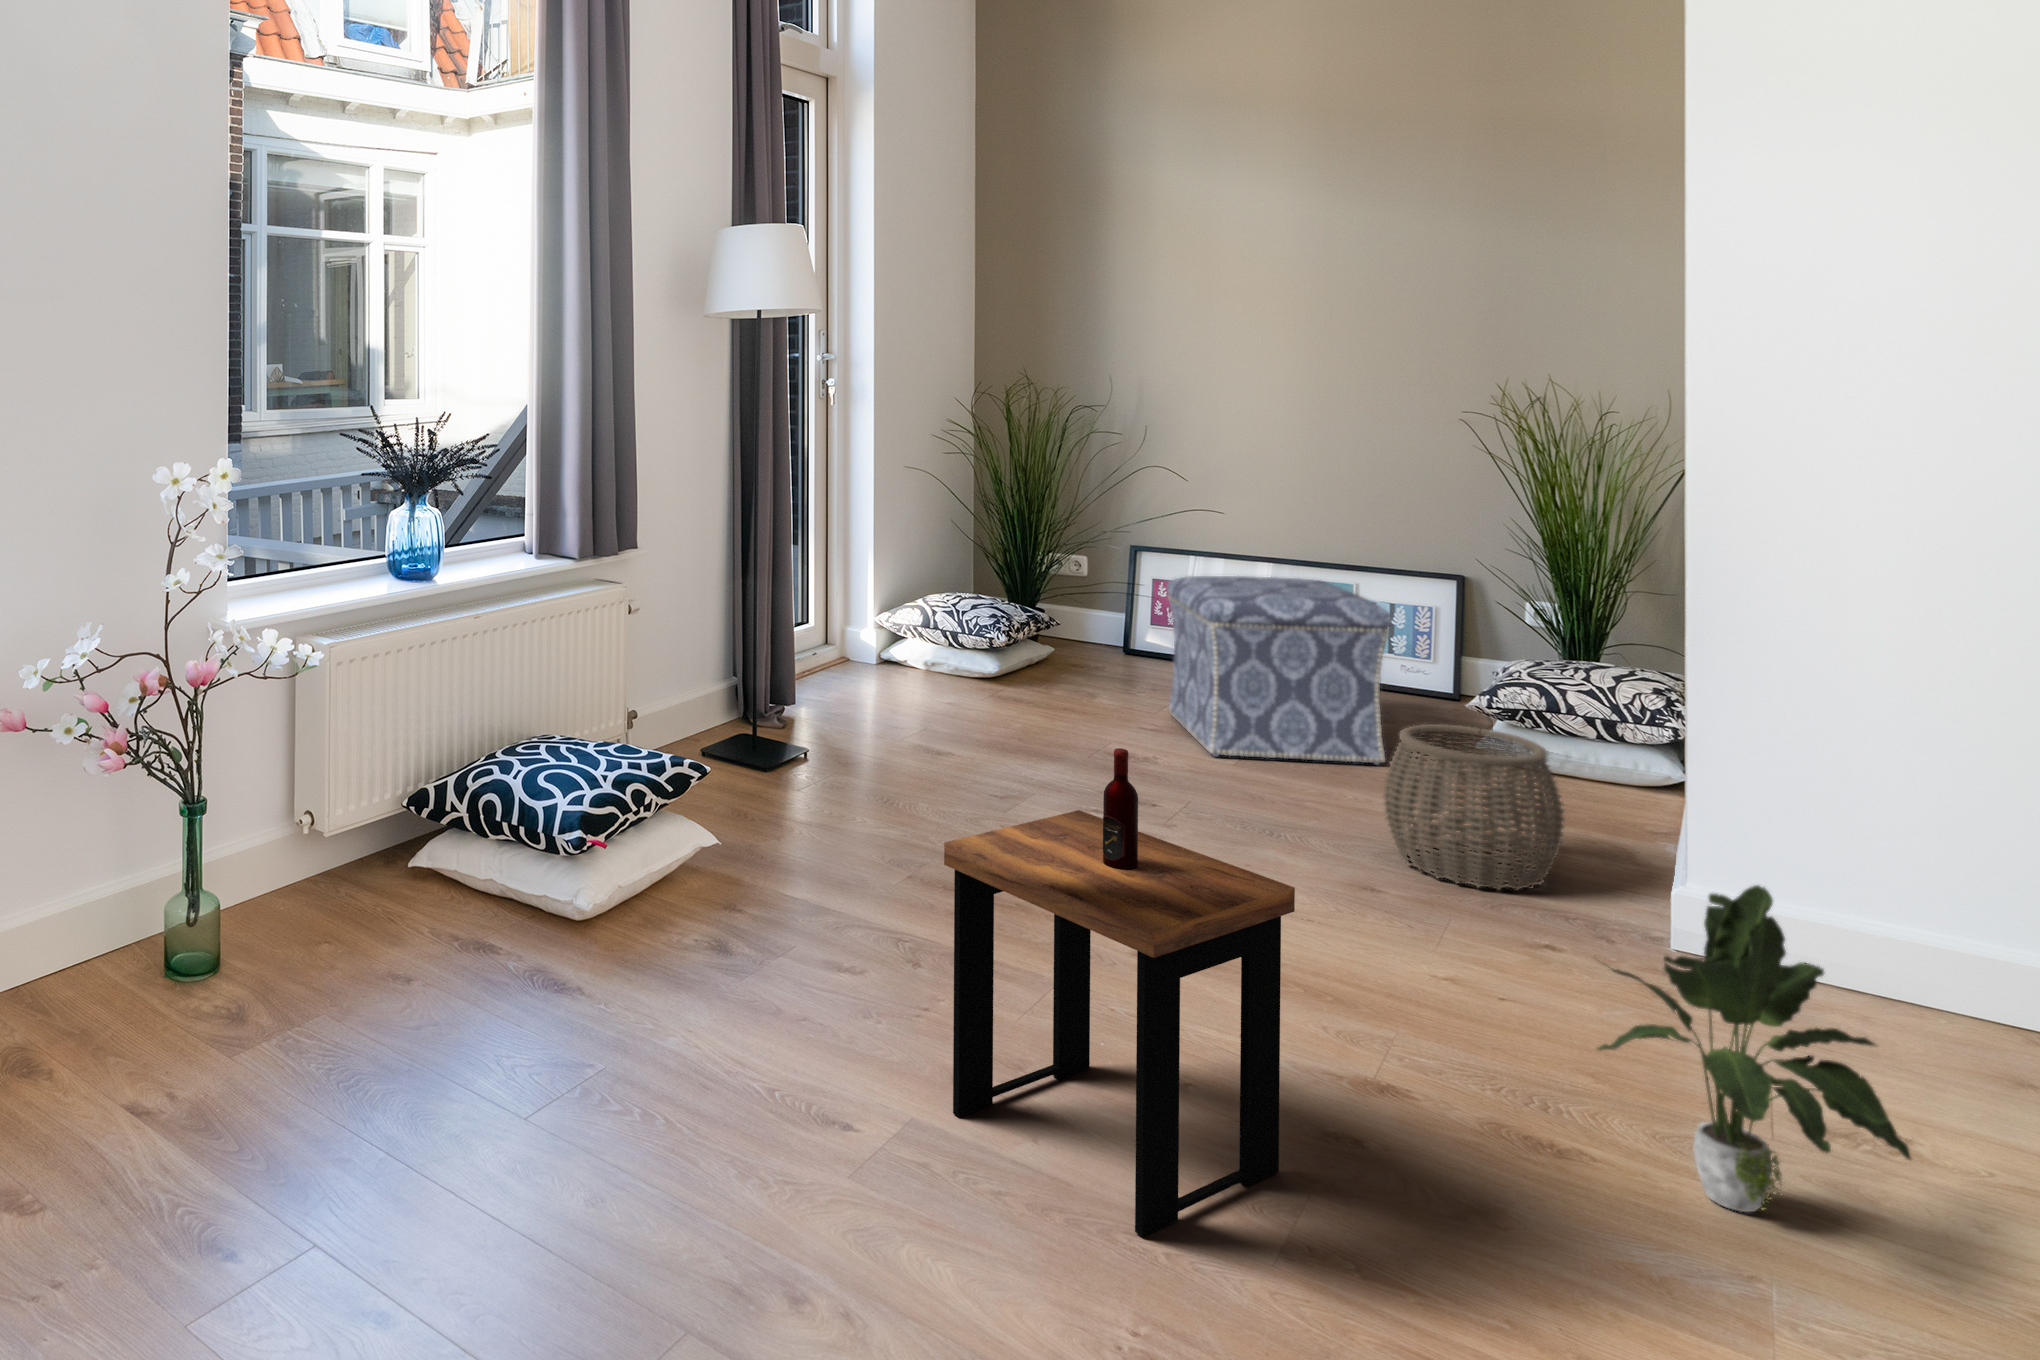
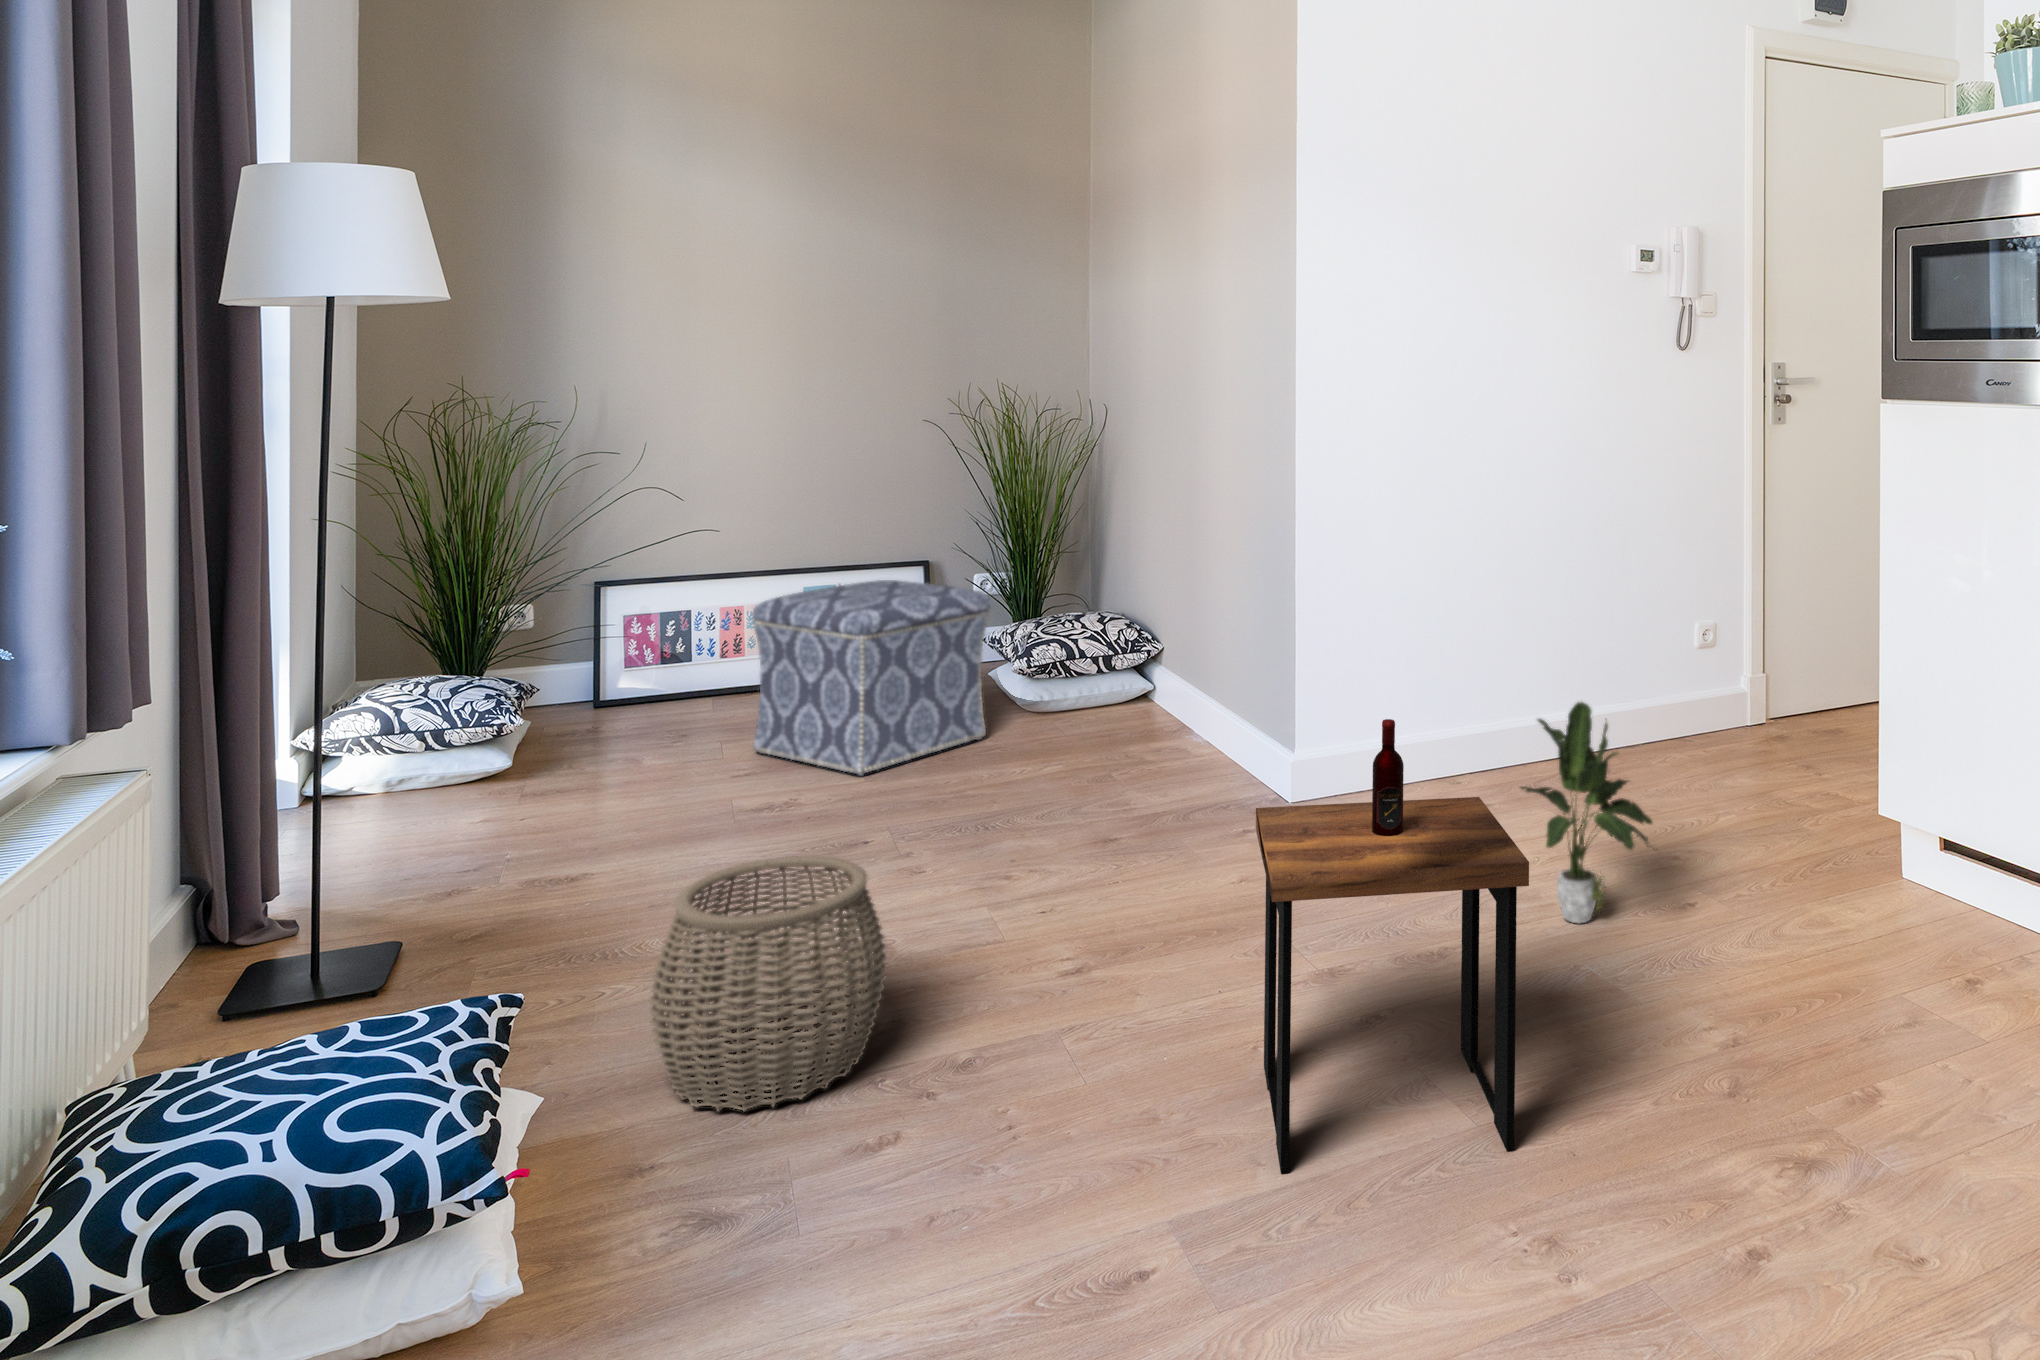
woven basket: present [1383,724,1564,890] -> present [649,856,887,1112]

